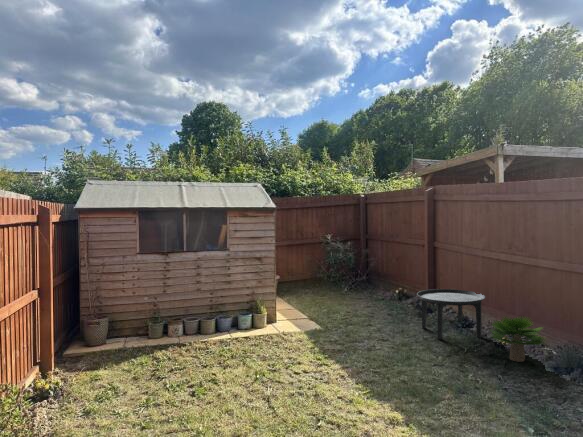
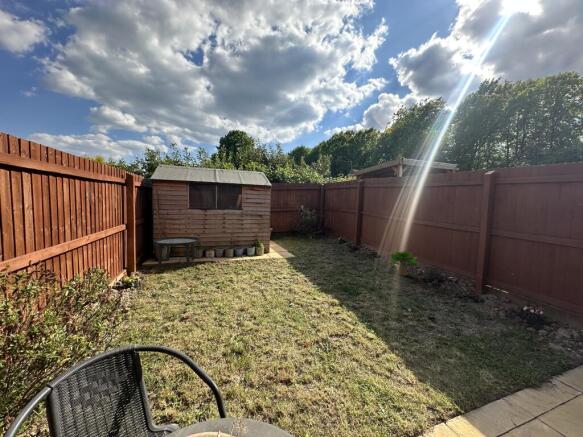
round table: present [417,289,486,340] -> present [154,237,199,267]

